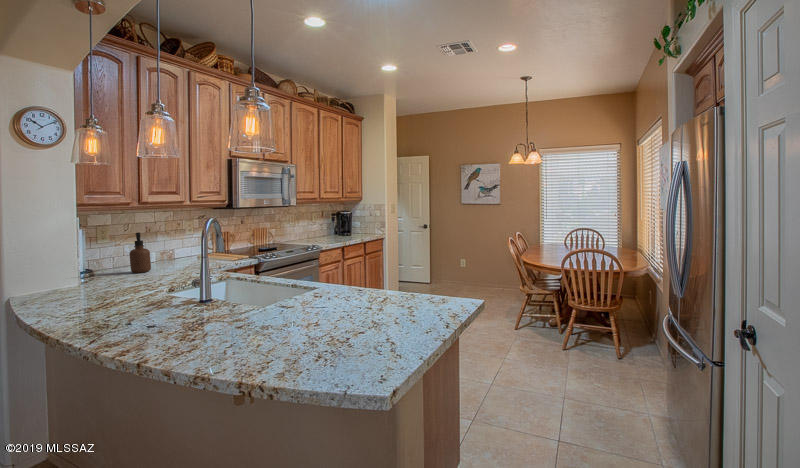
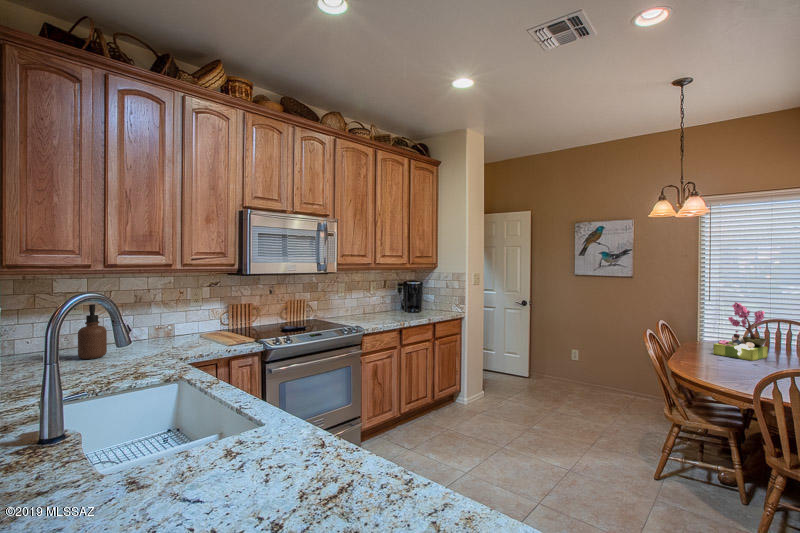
flower arrangement: none [546,217,574,252] -> present [713,302,768,361]

